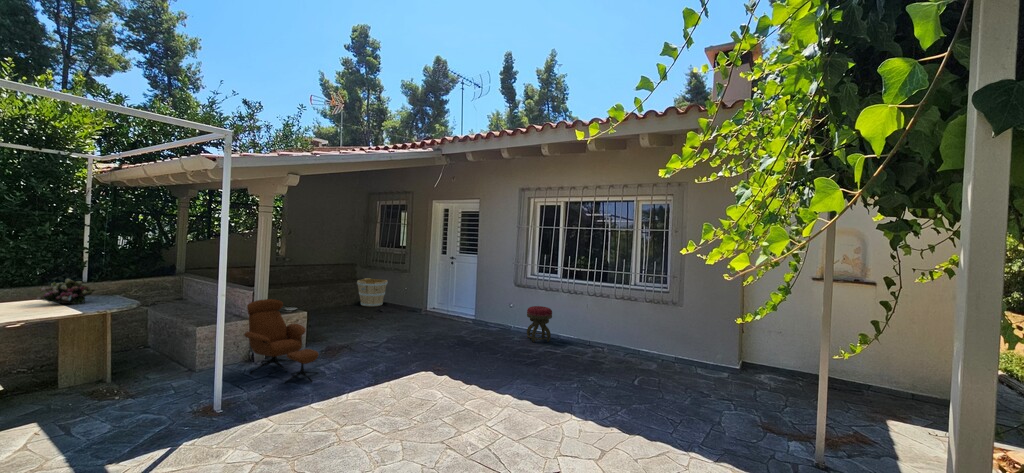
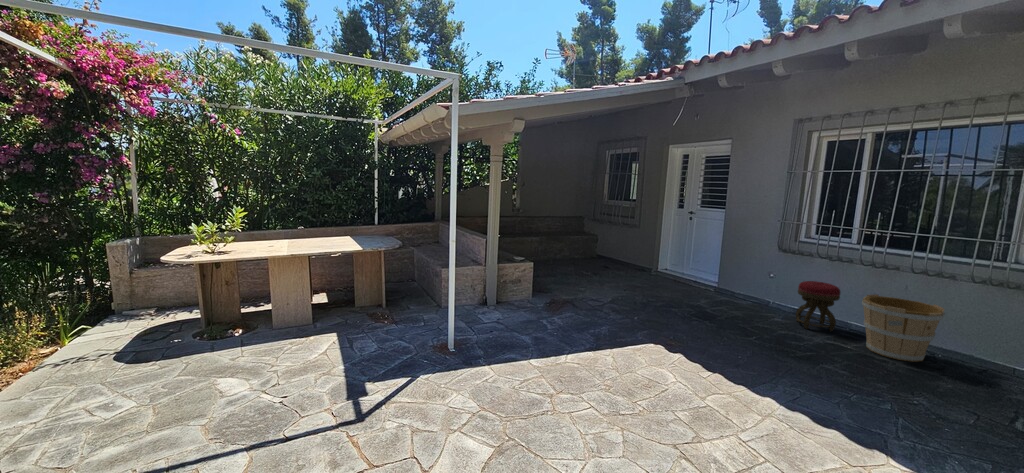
wooden bucket: present [357,278,388,307] -> present [862,294,945,362]
flower arrangement: present [36,279,95,304] -> none [339,221,374,242]
lounge chair: present [244,299,319,383] -> none [477,248,541,336]

